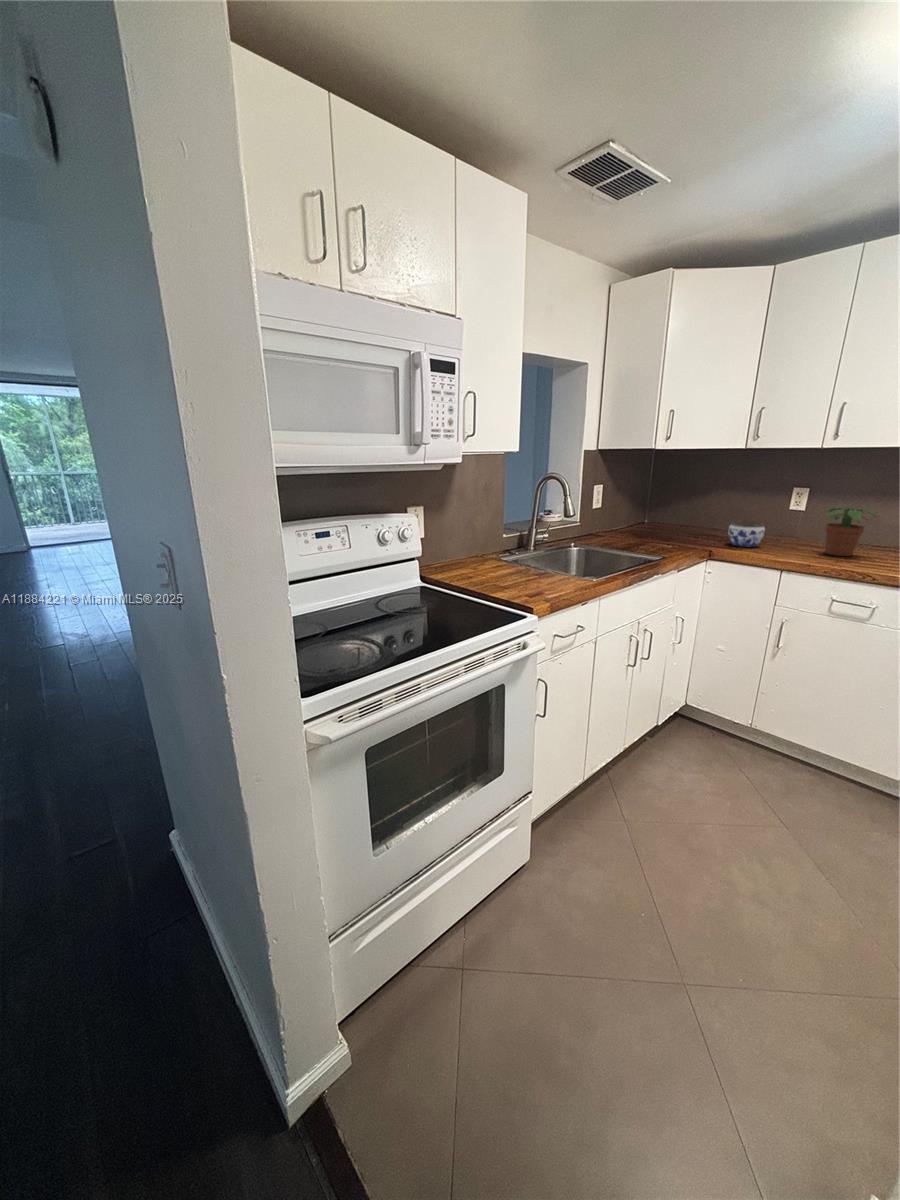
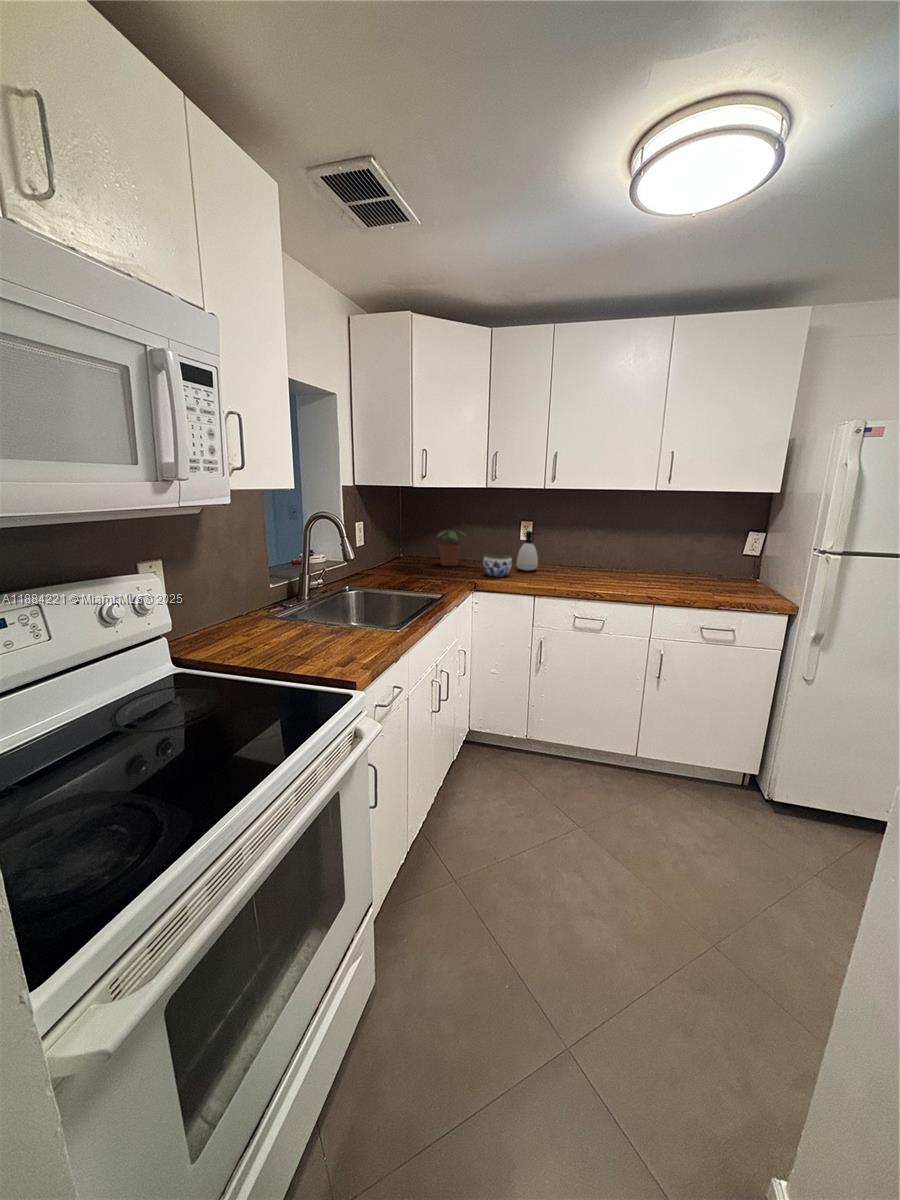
soap dispenser: none [775,498,813,544] -> present [516,531,540,571]
potted plant: present [825,508,877,556] -> present [437,530,466,566]

